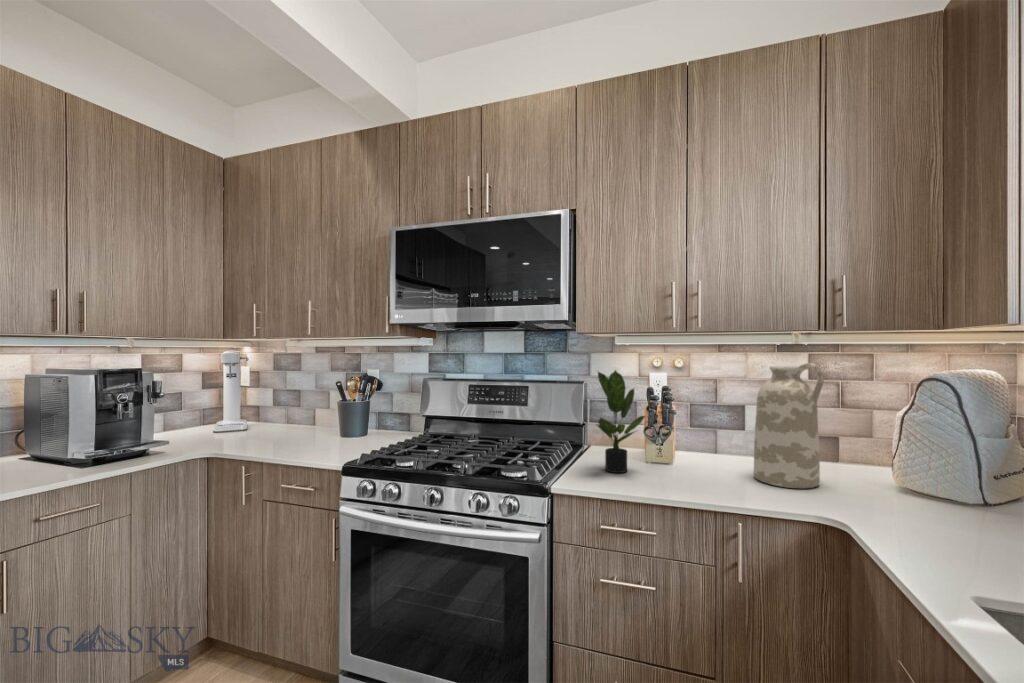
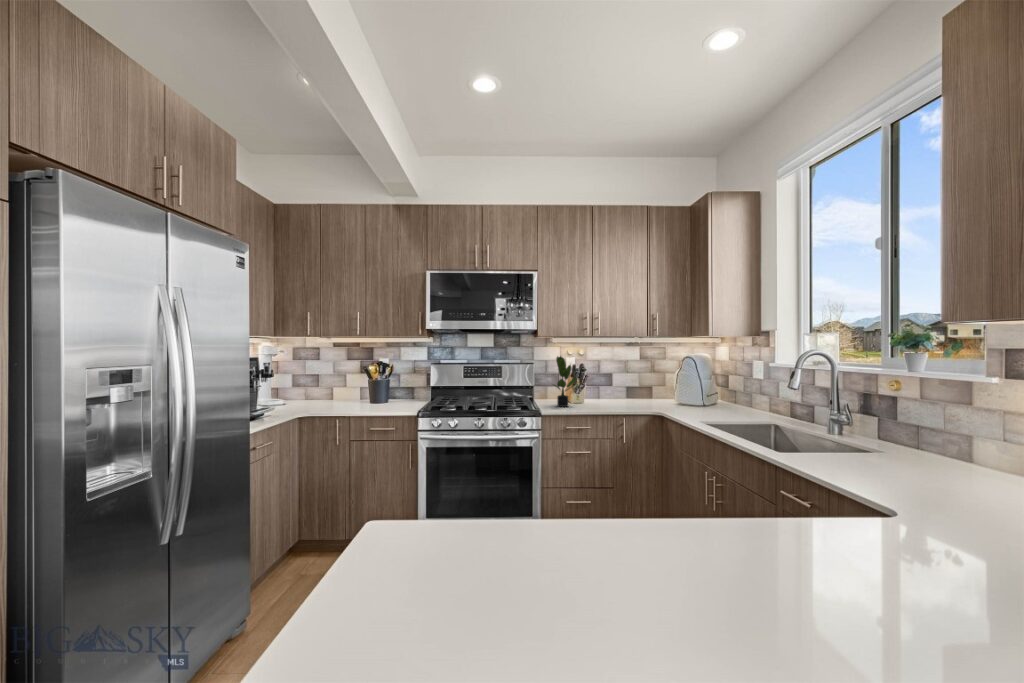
vase: present [754,363,824,488] -> none [623,351,652,406]

